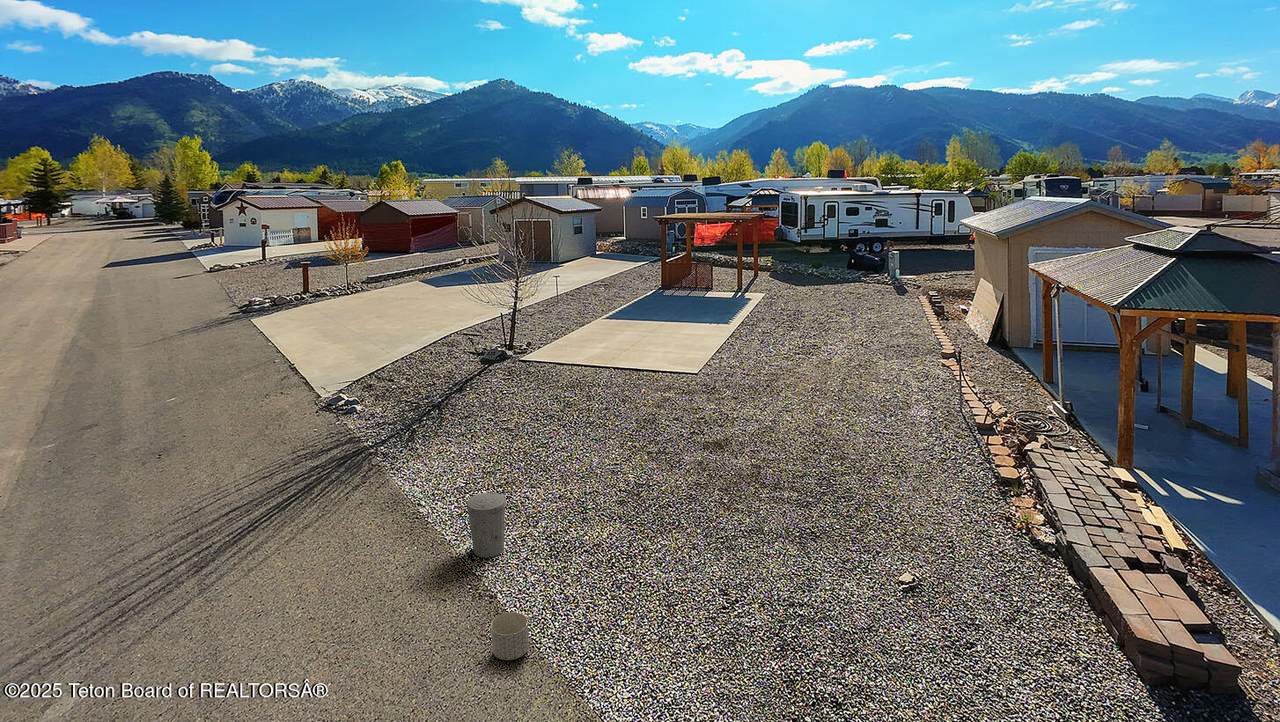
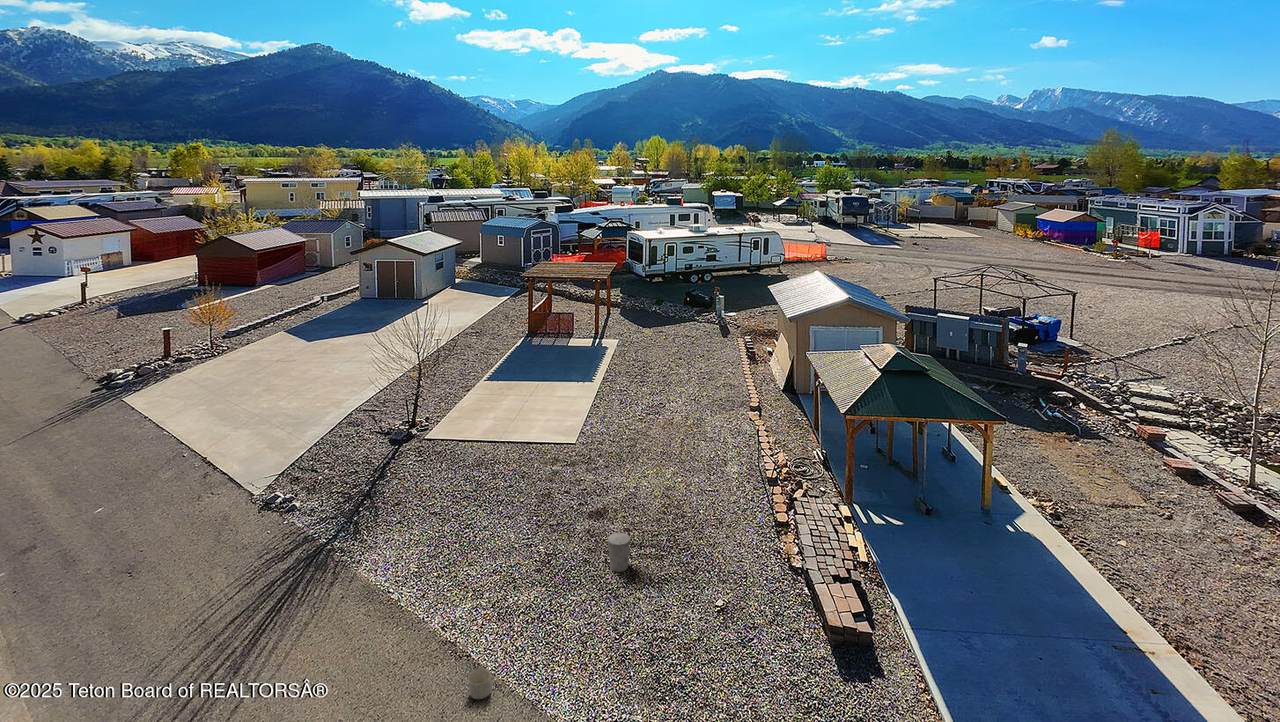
trash can: present [466,493,506,558] -> present [608,533,631,572]

